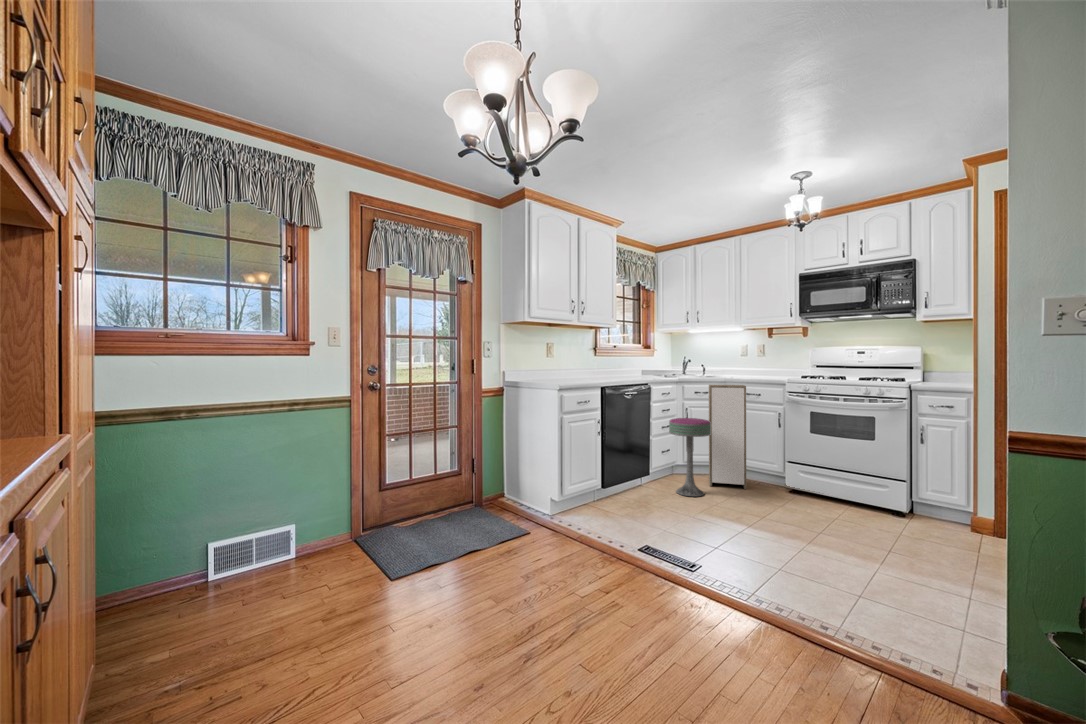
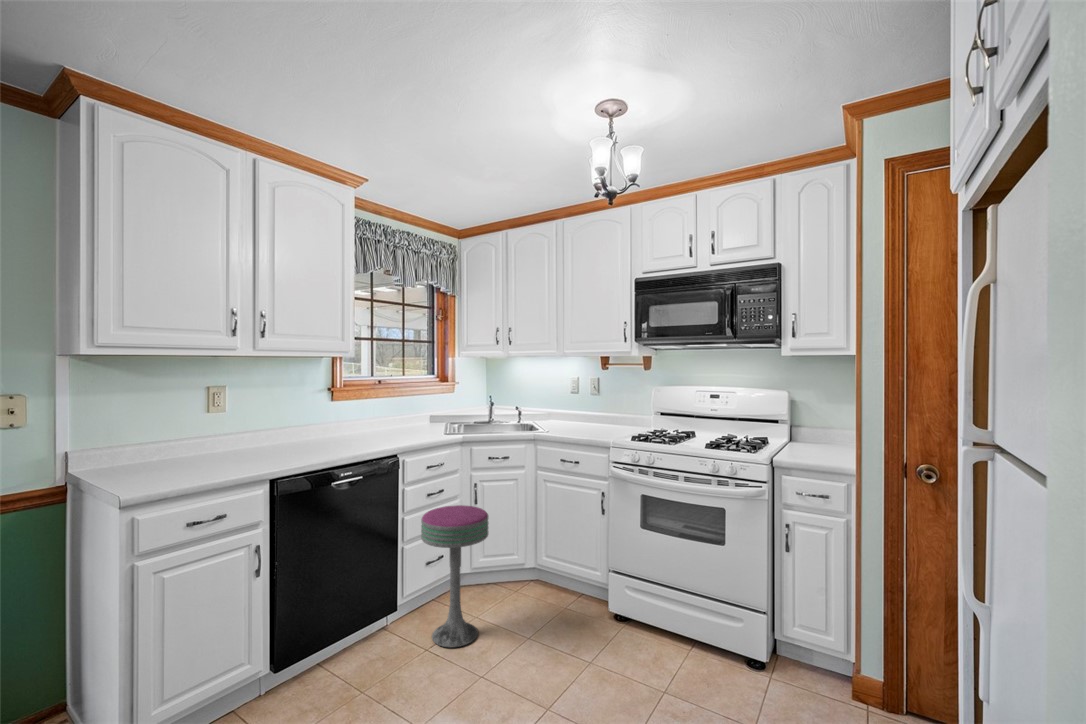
storage cabinet: present [709,385,746,489] -> none [496,445,553,615]

